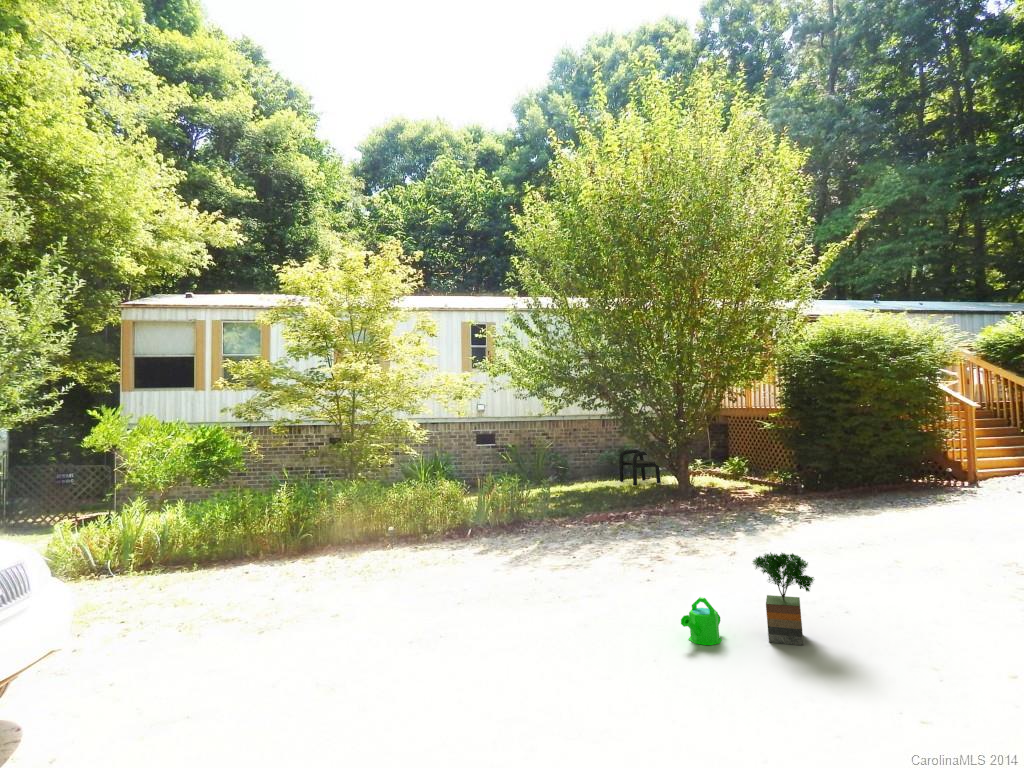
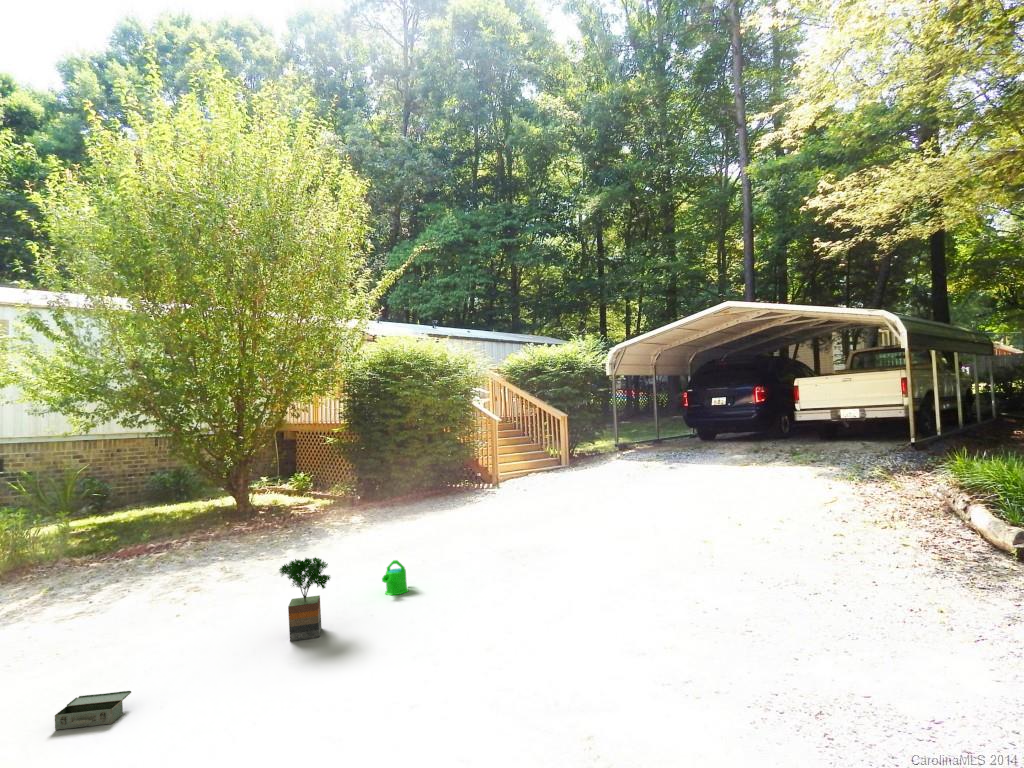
bench: present [619,450,661,485] -> none [173,470,222,510]
watering can: present [681,597,722,645] -> present [382,560,408,595]
toolbox: none [564,650,623,686] -> present [55,691,131,730]

